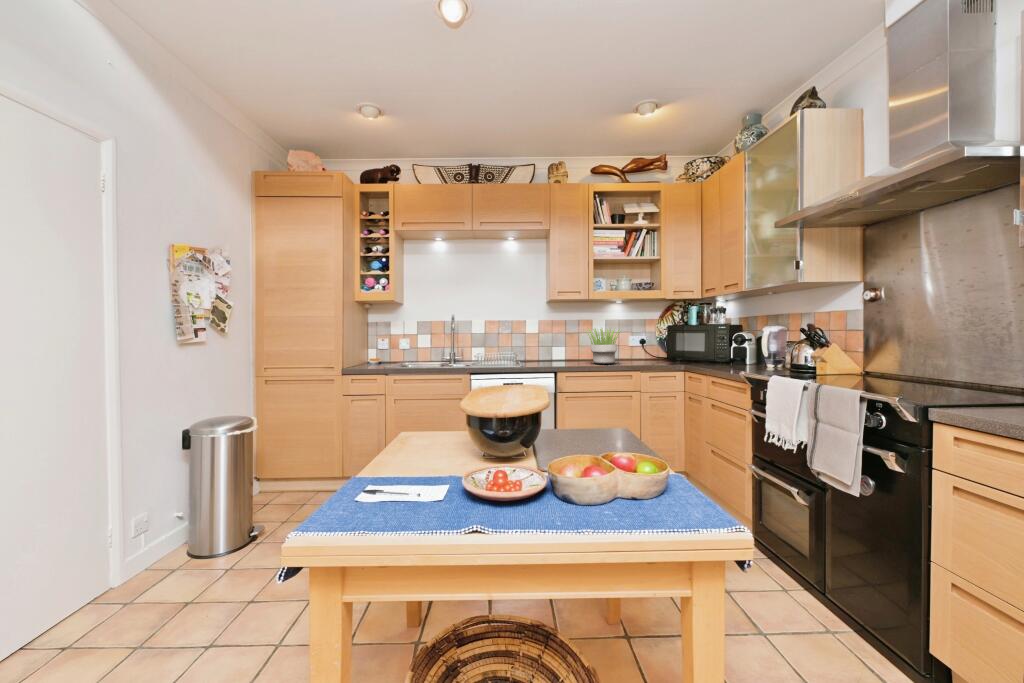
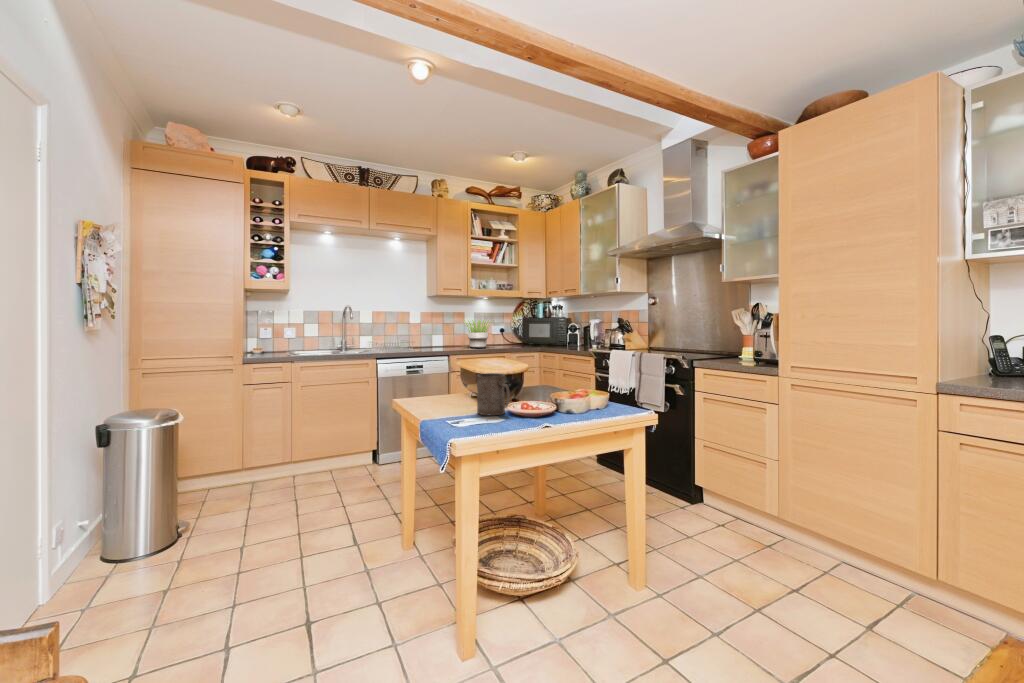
mug: none [376,427,426,505] -> present [477,373,510,415]

